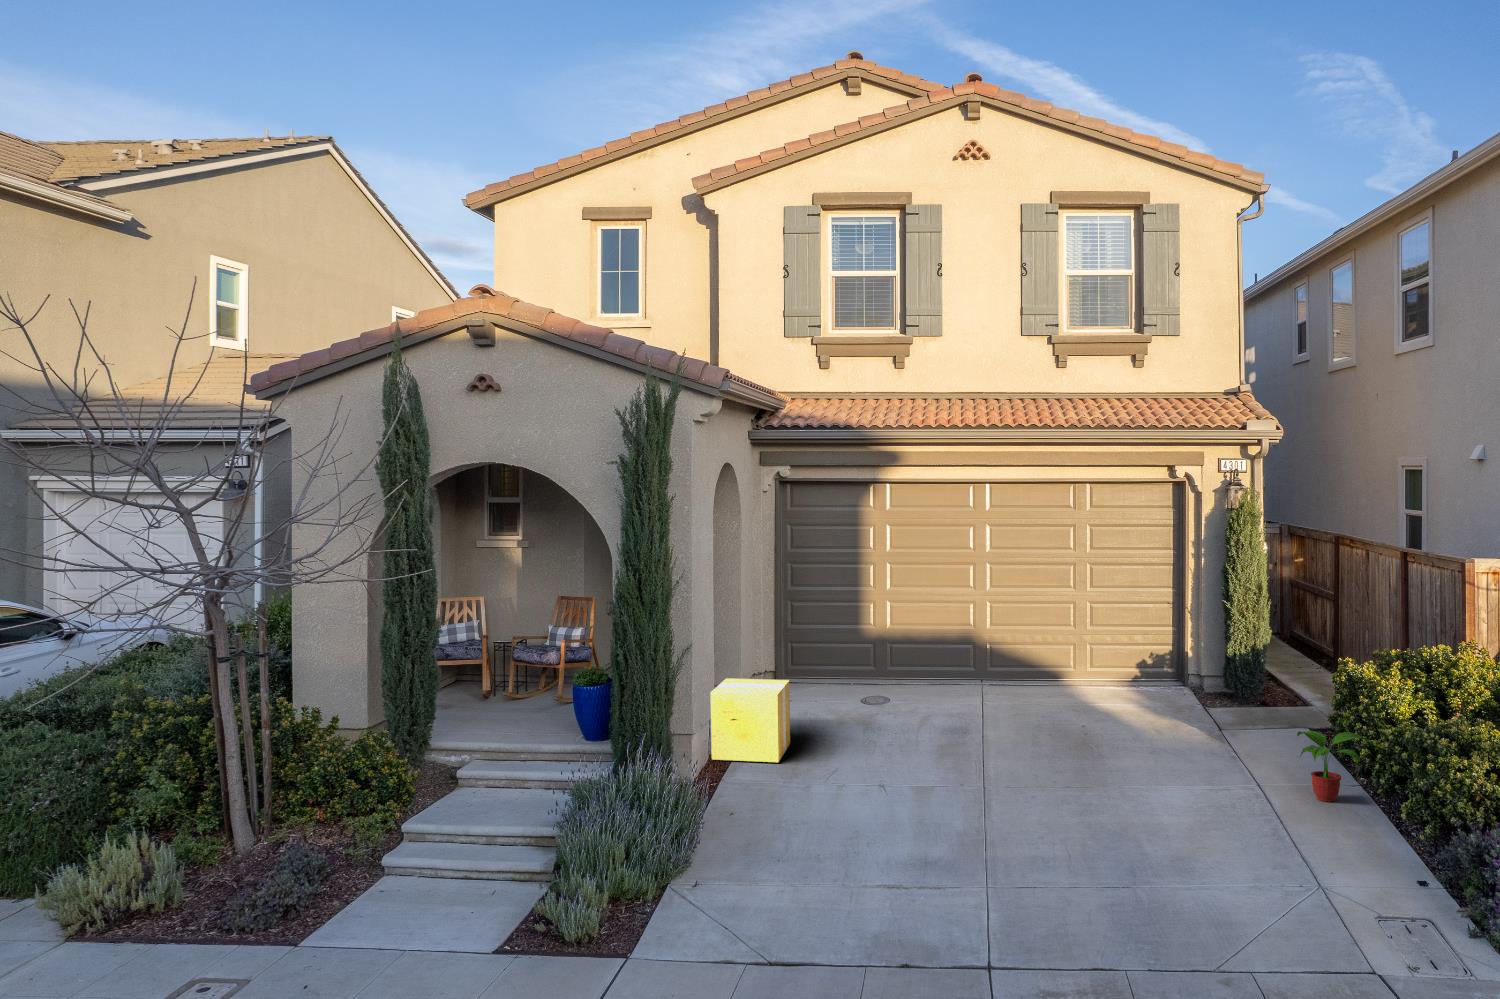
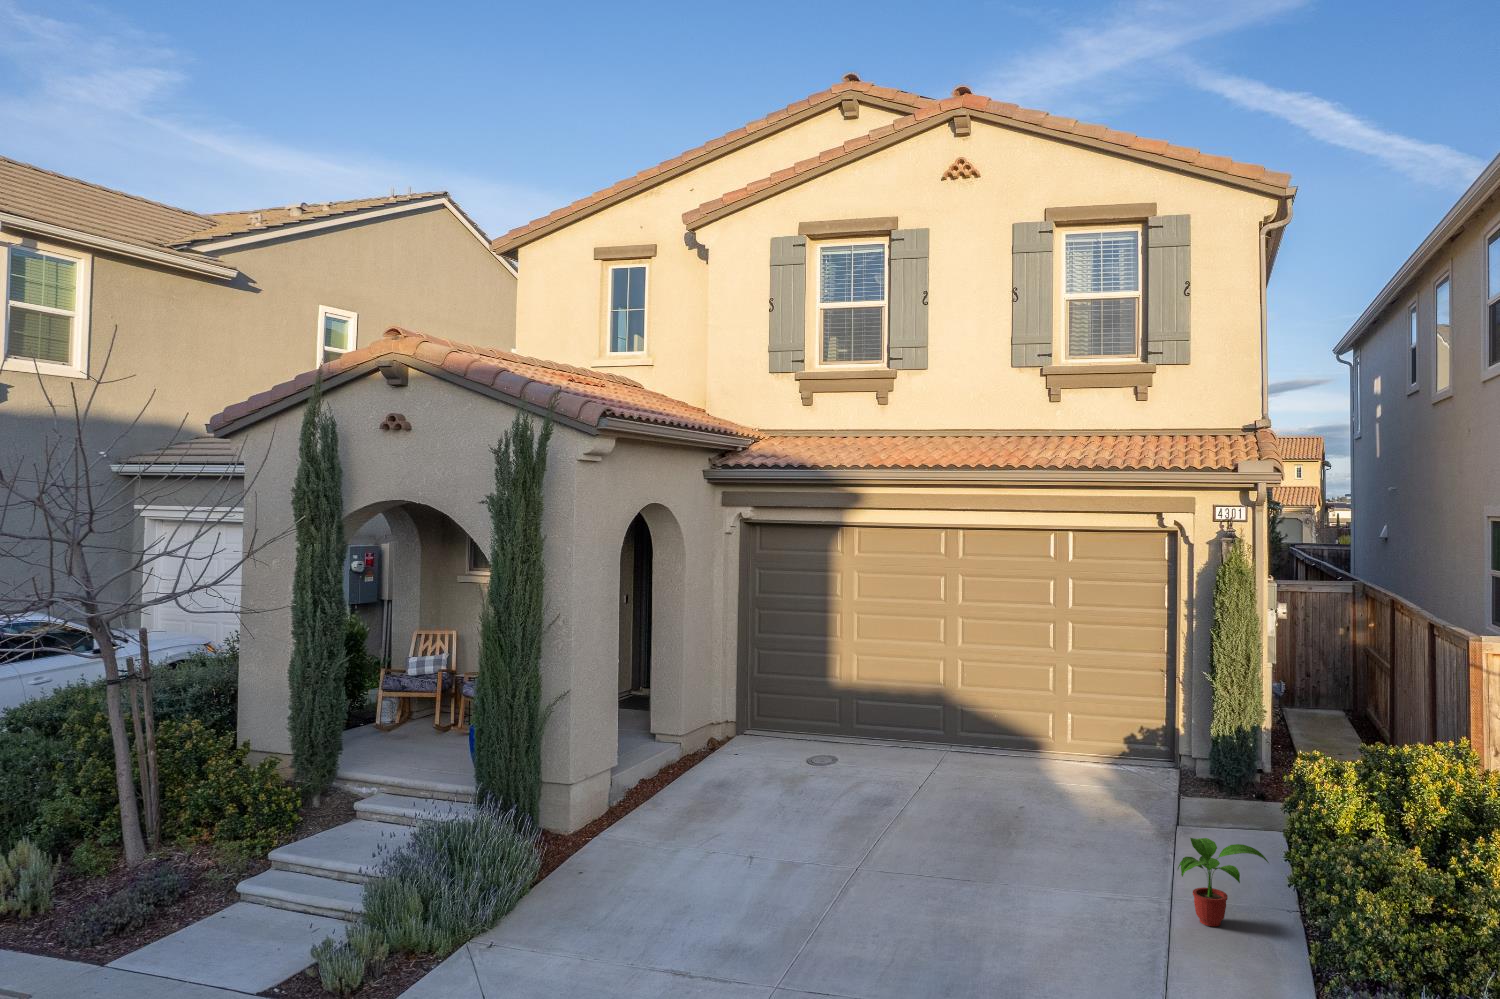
cardboard box: present [711,678,790,762] -> none [591,728,687,821]

